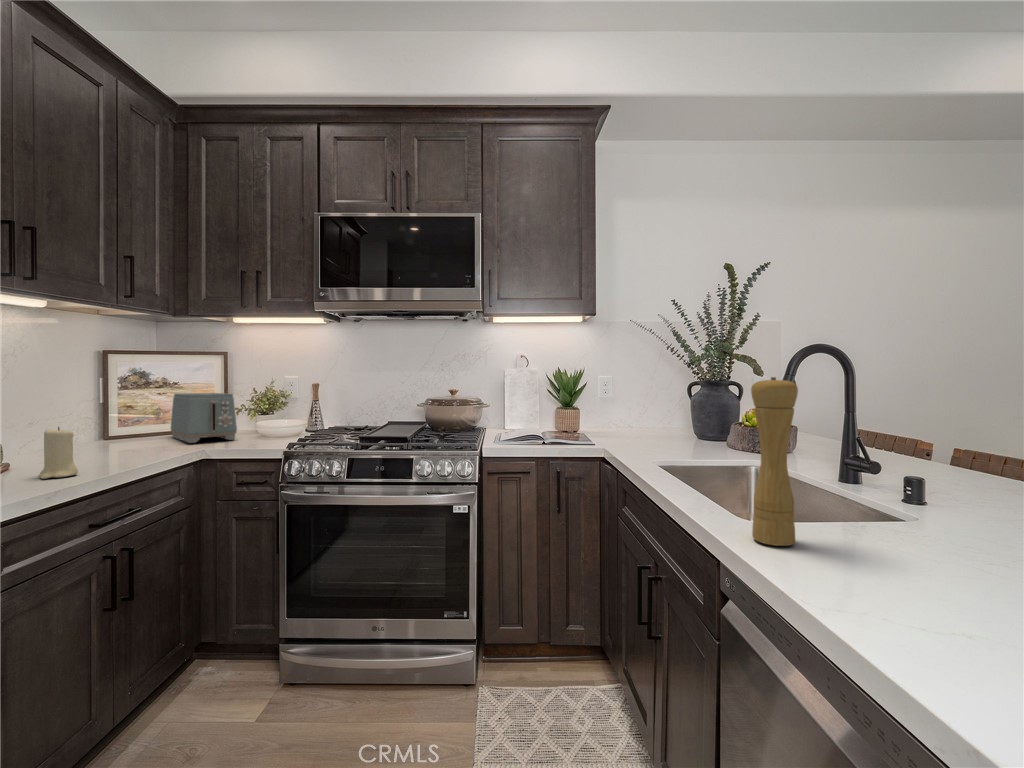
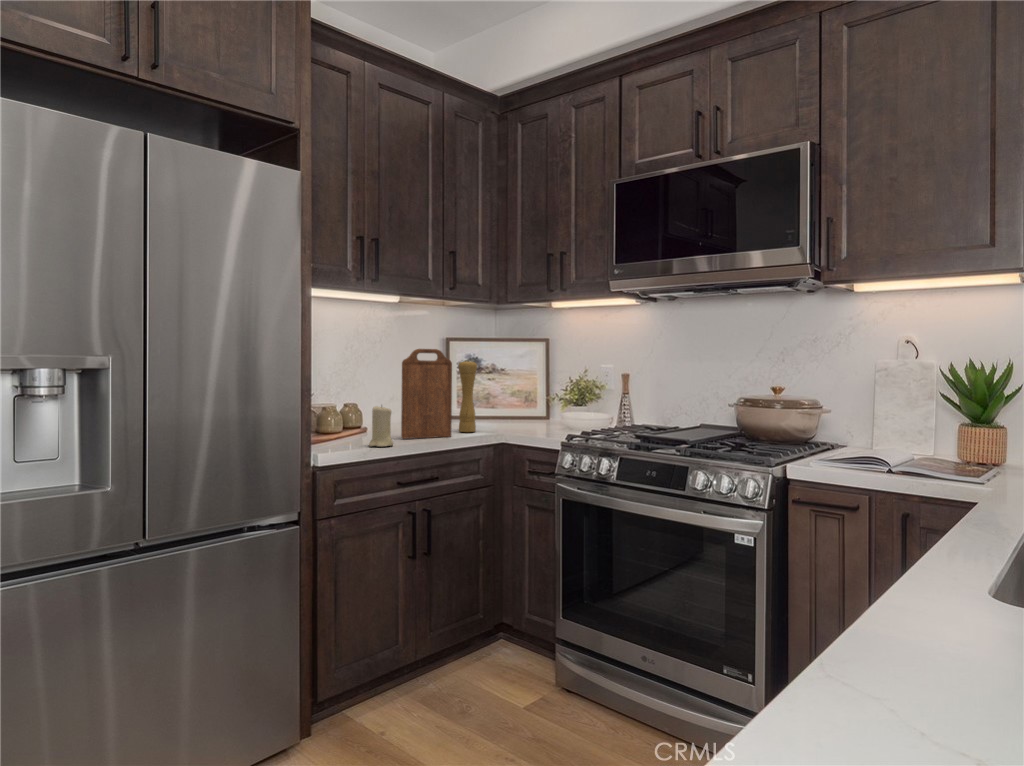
cutting board: none [75,361,142,465] -> present [401,349,452,439]
pepper mill: present [751,377,798,546] -> present [459,361,477,432]
toaster: present [171,393,237,443] -> none [495,380,542,429]

